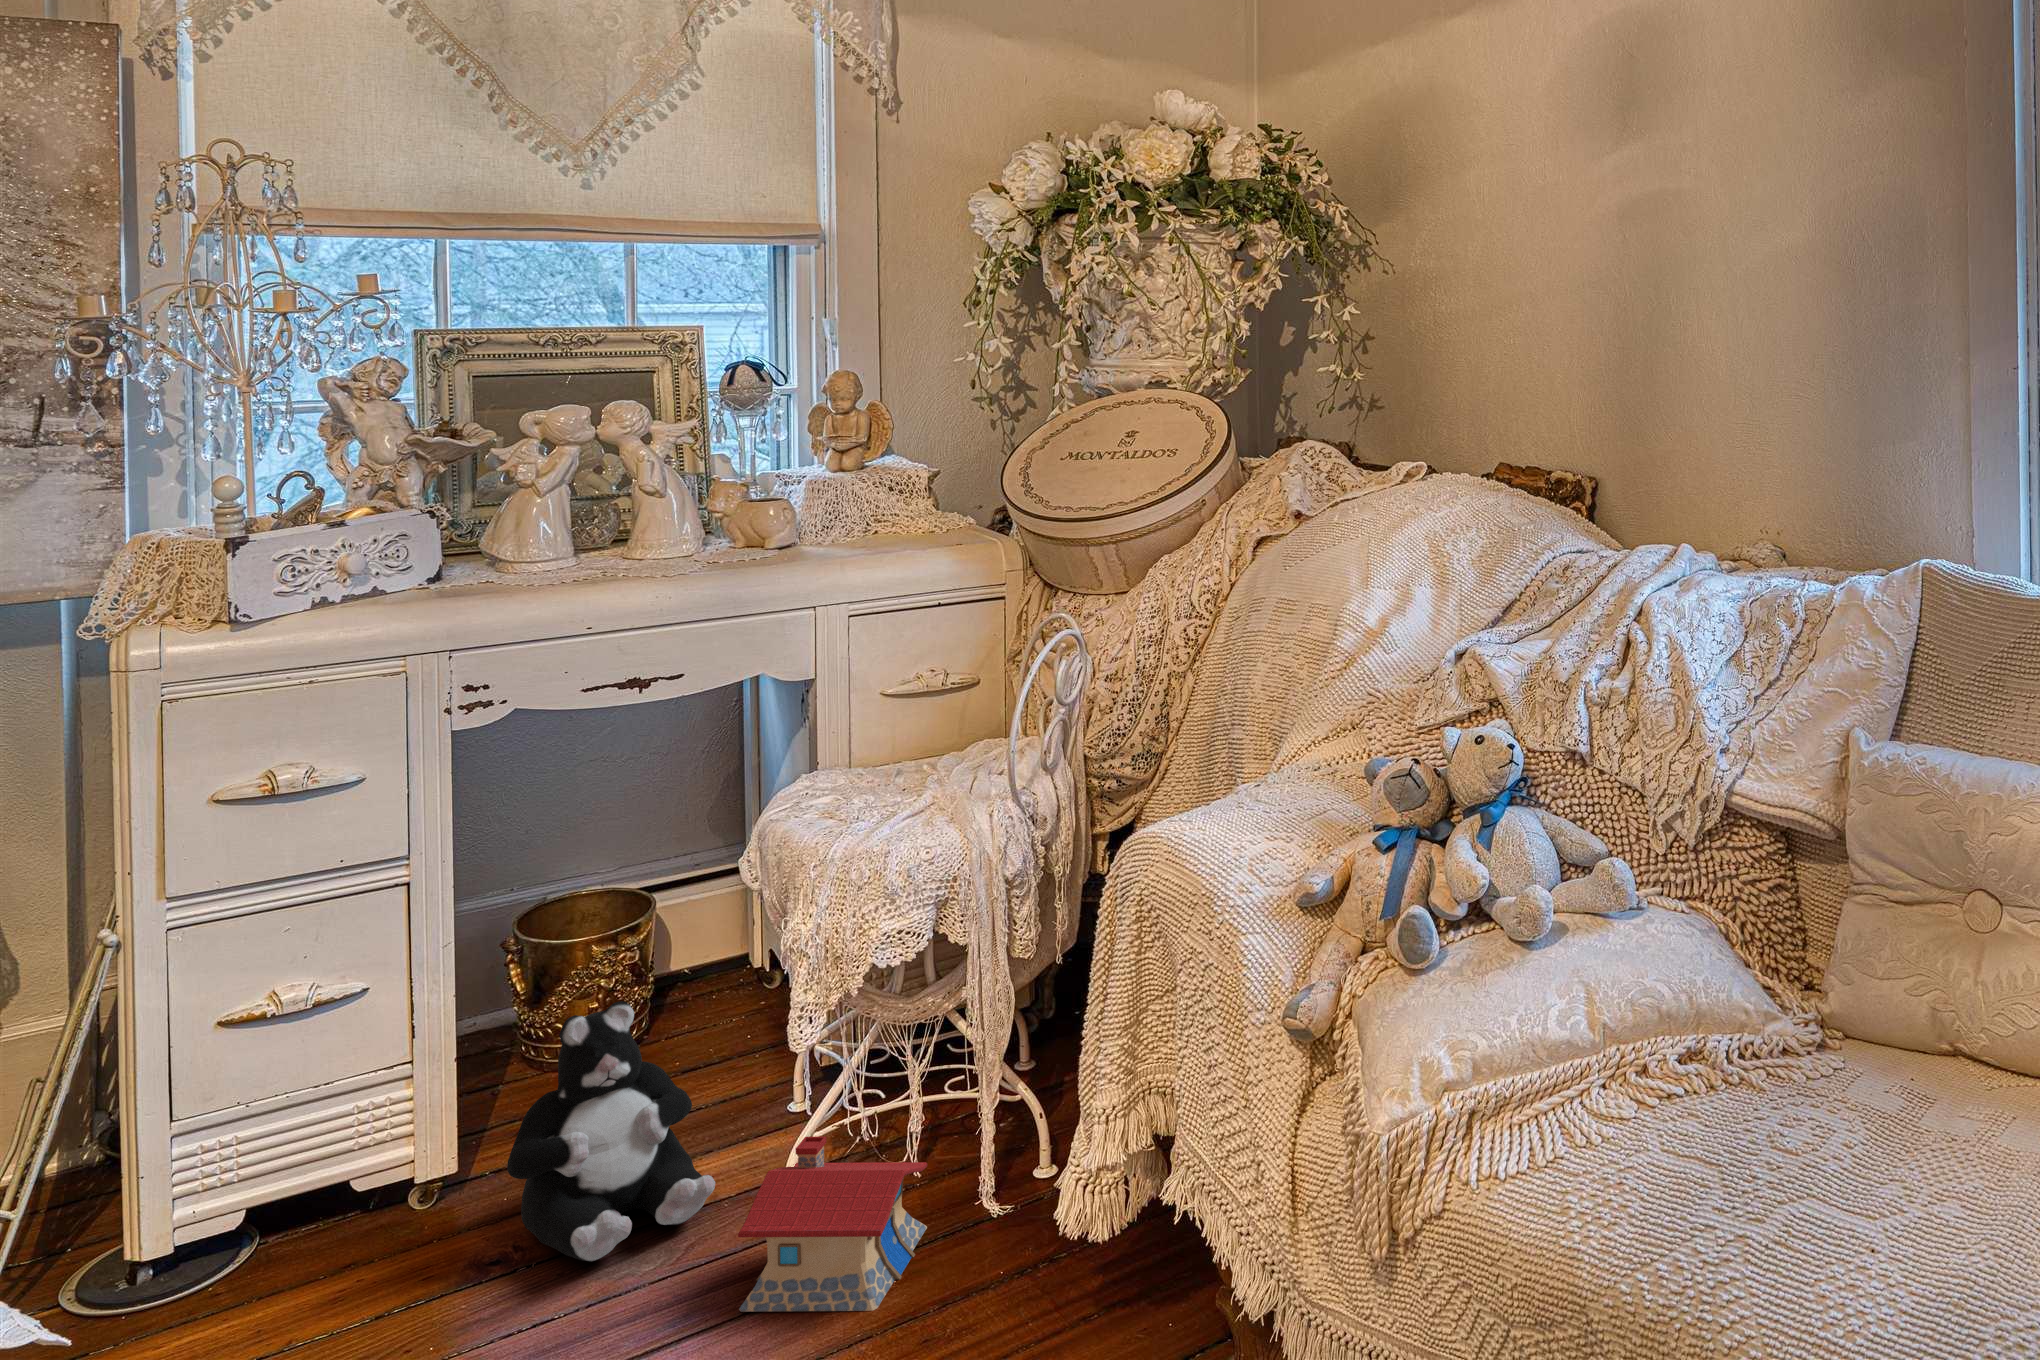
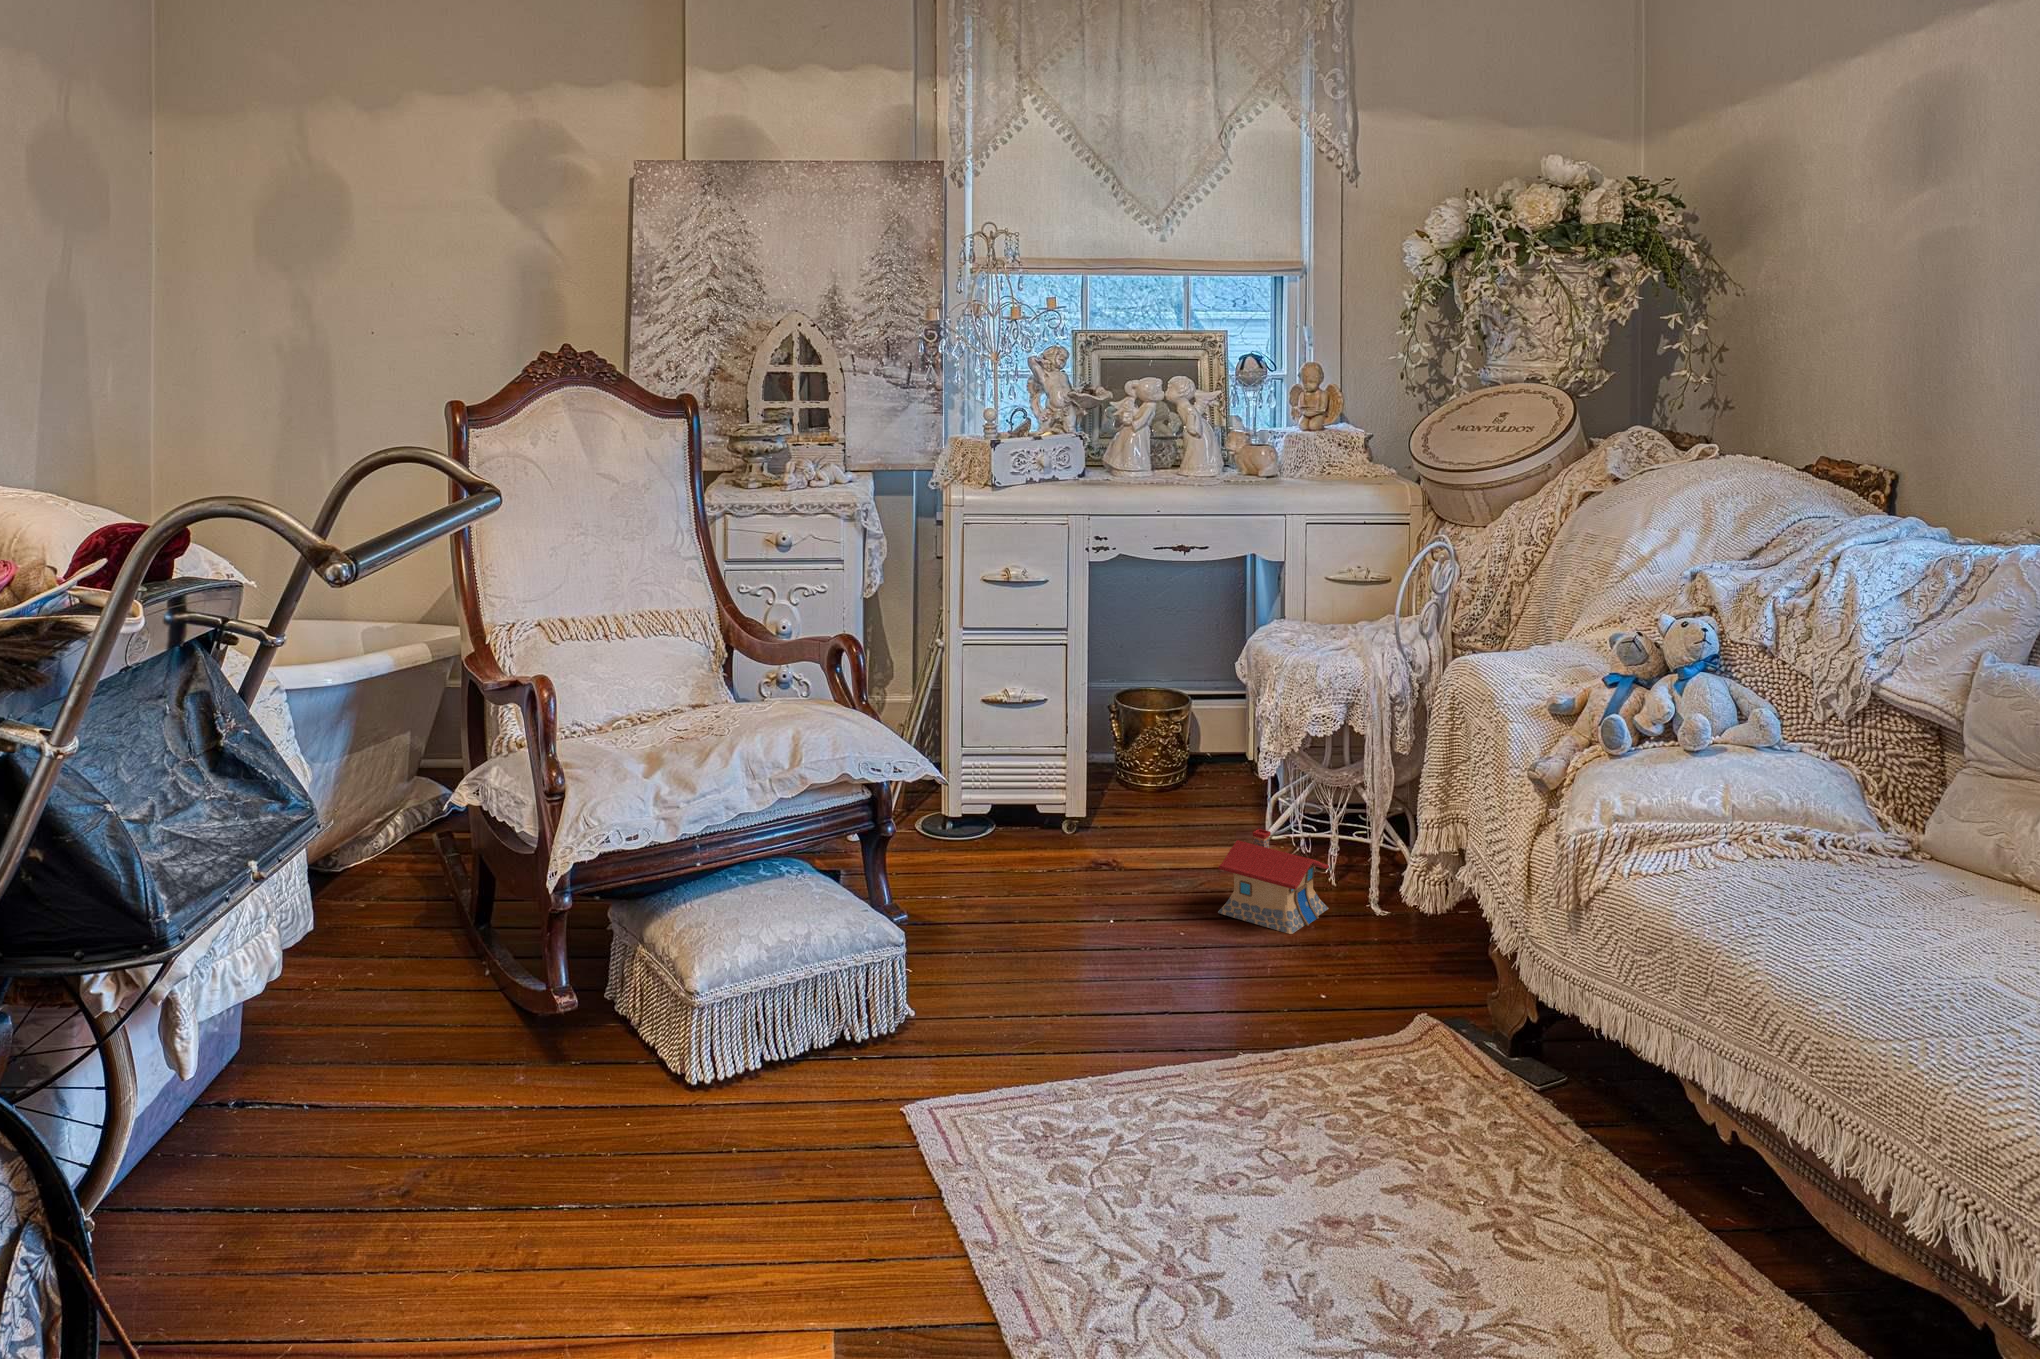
plush toy: present [507,1001,715,1261] -> none [1107,732,1211,871]

